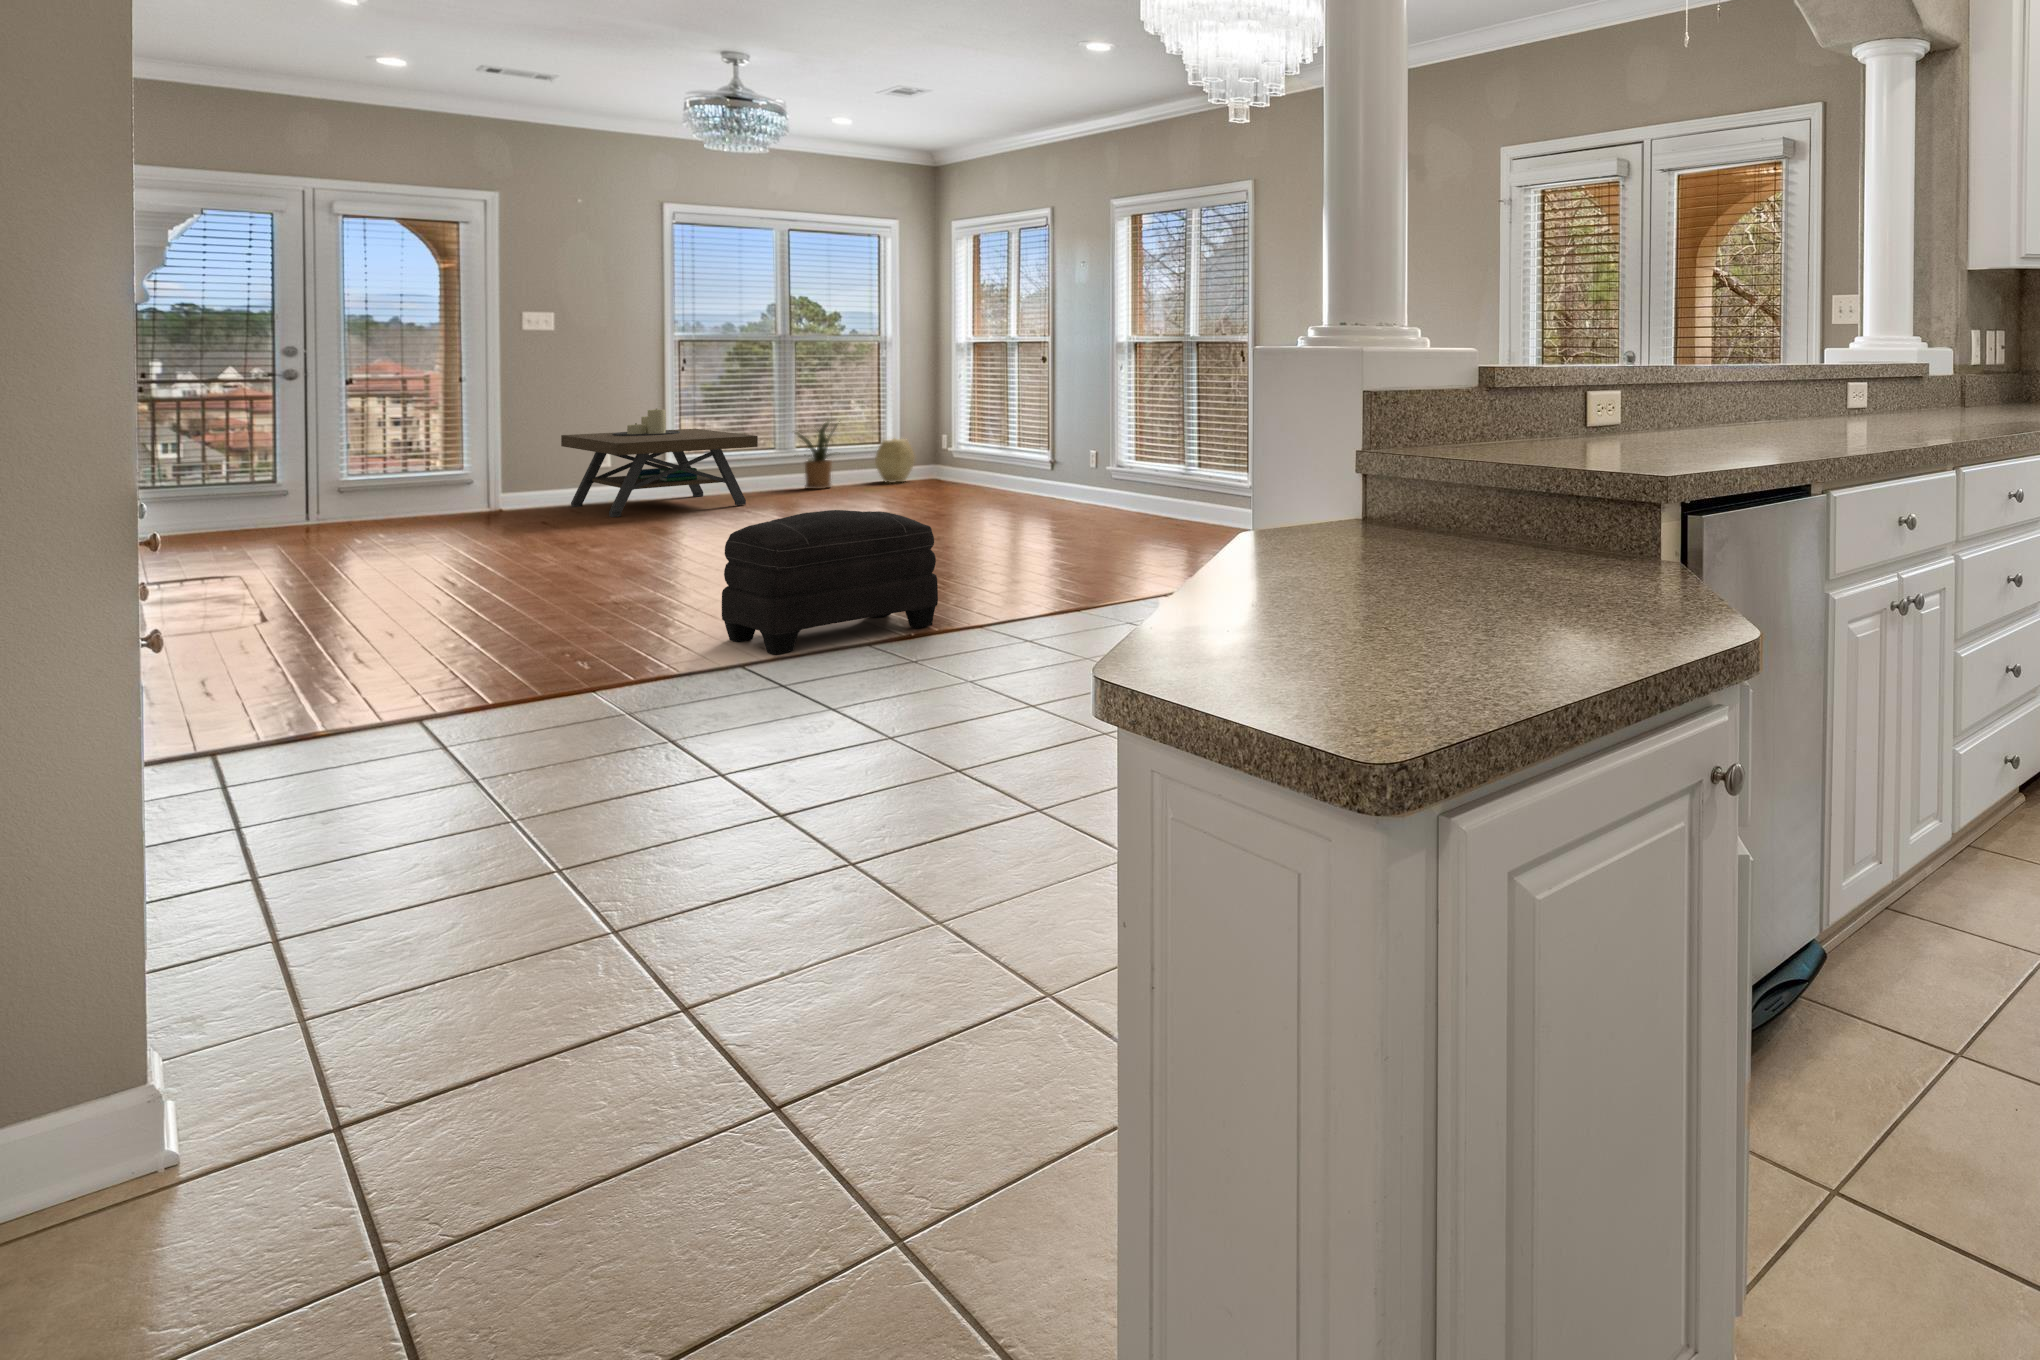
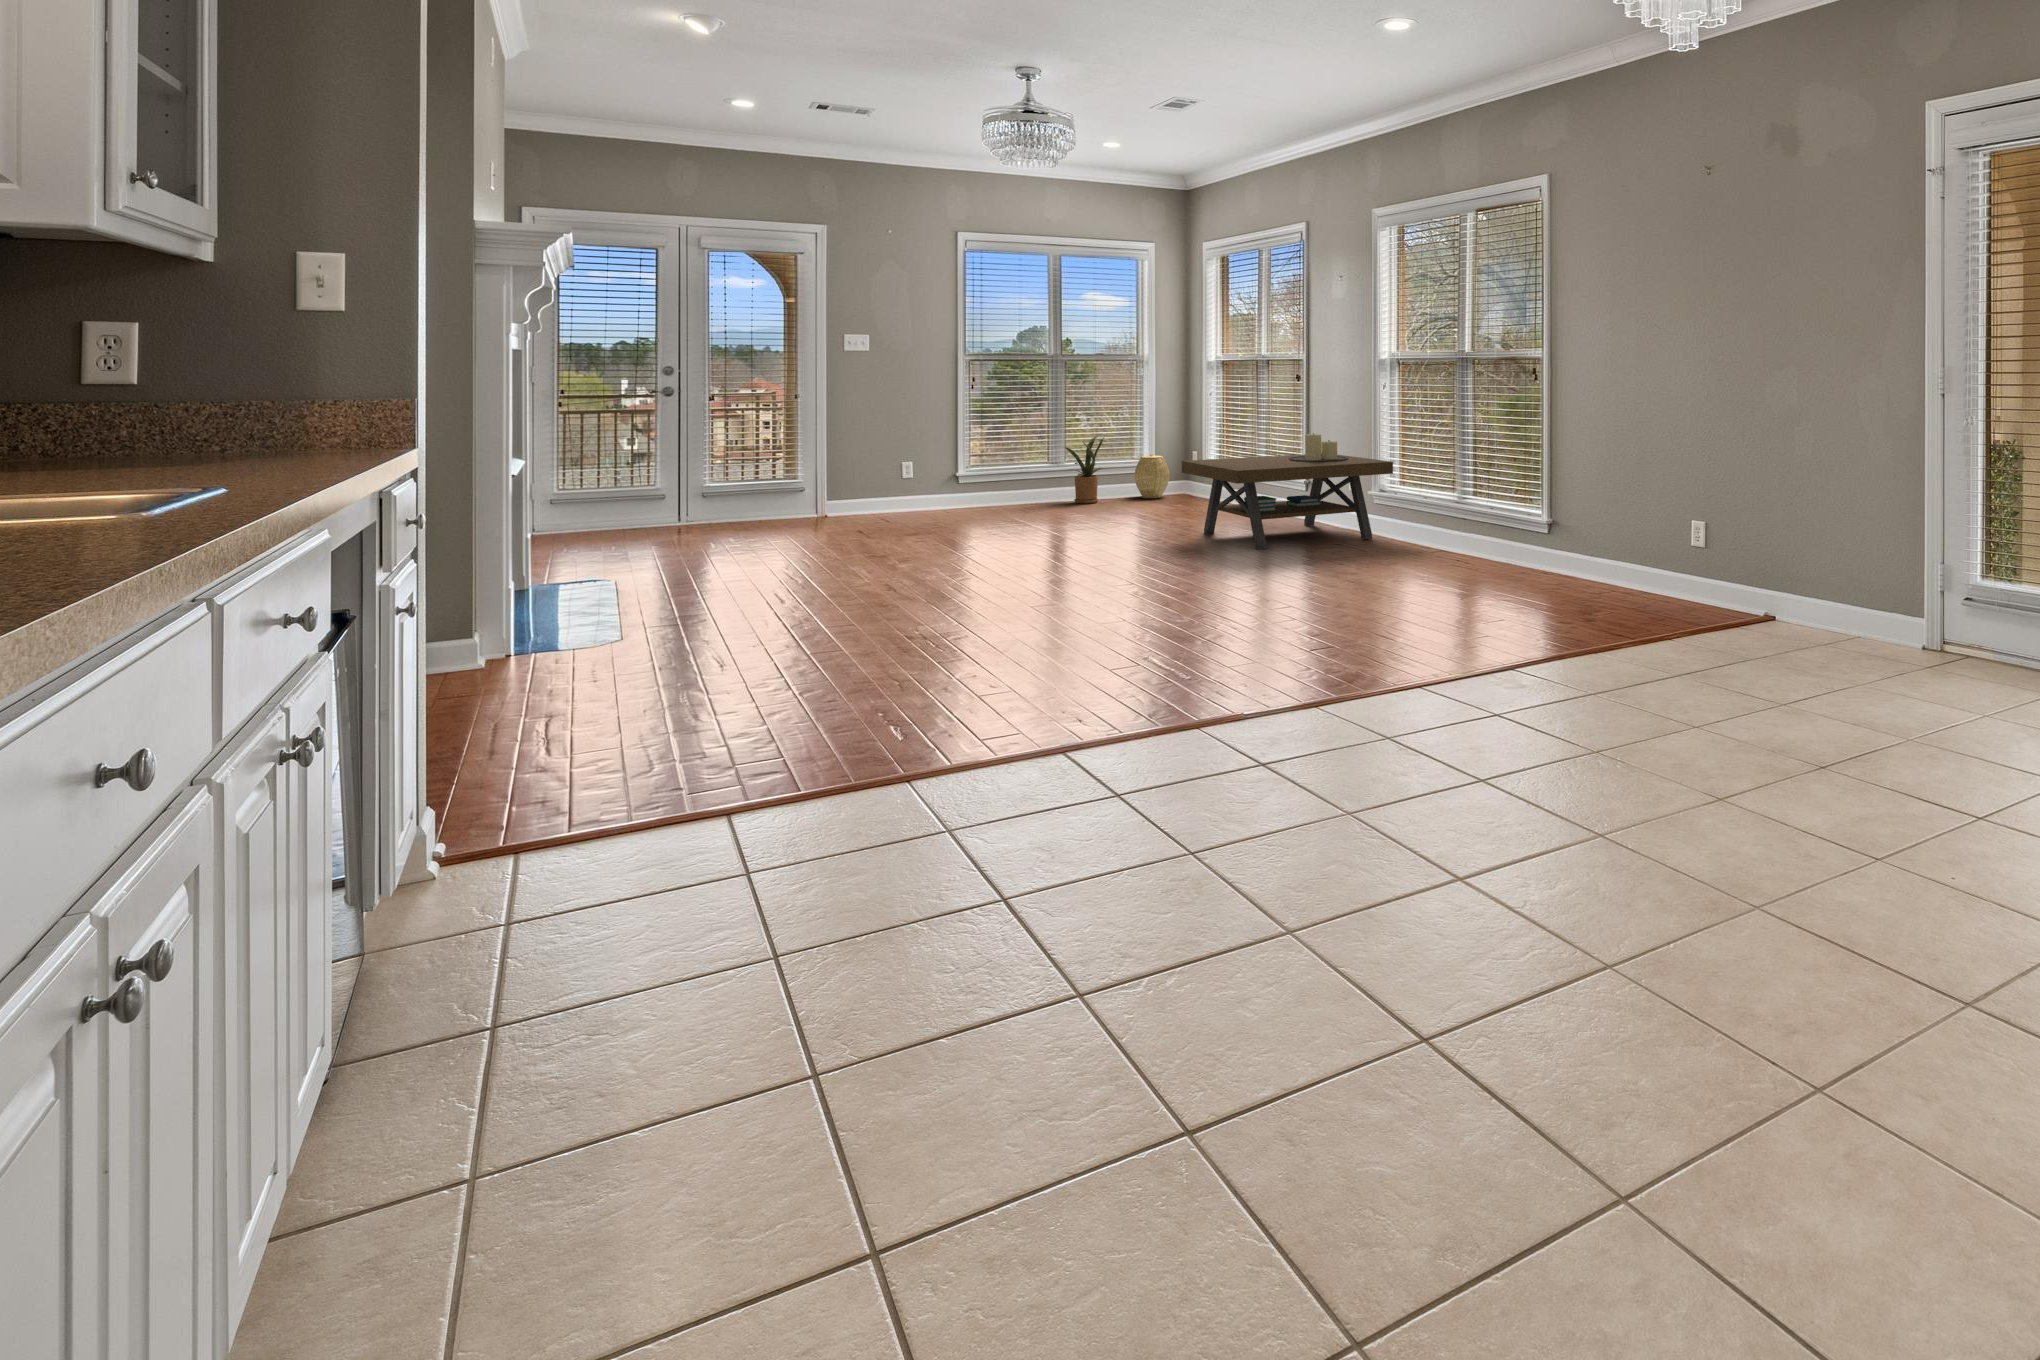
coffee table: present [561,409,758,517] -> present [1182,433,1393,550]
ottoman: present [722,510,938,655] -> none [1038,552,1266,730]

